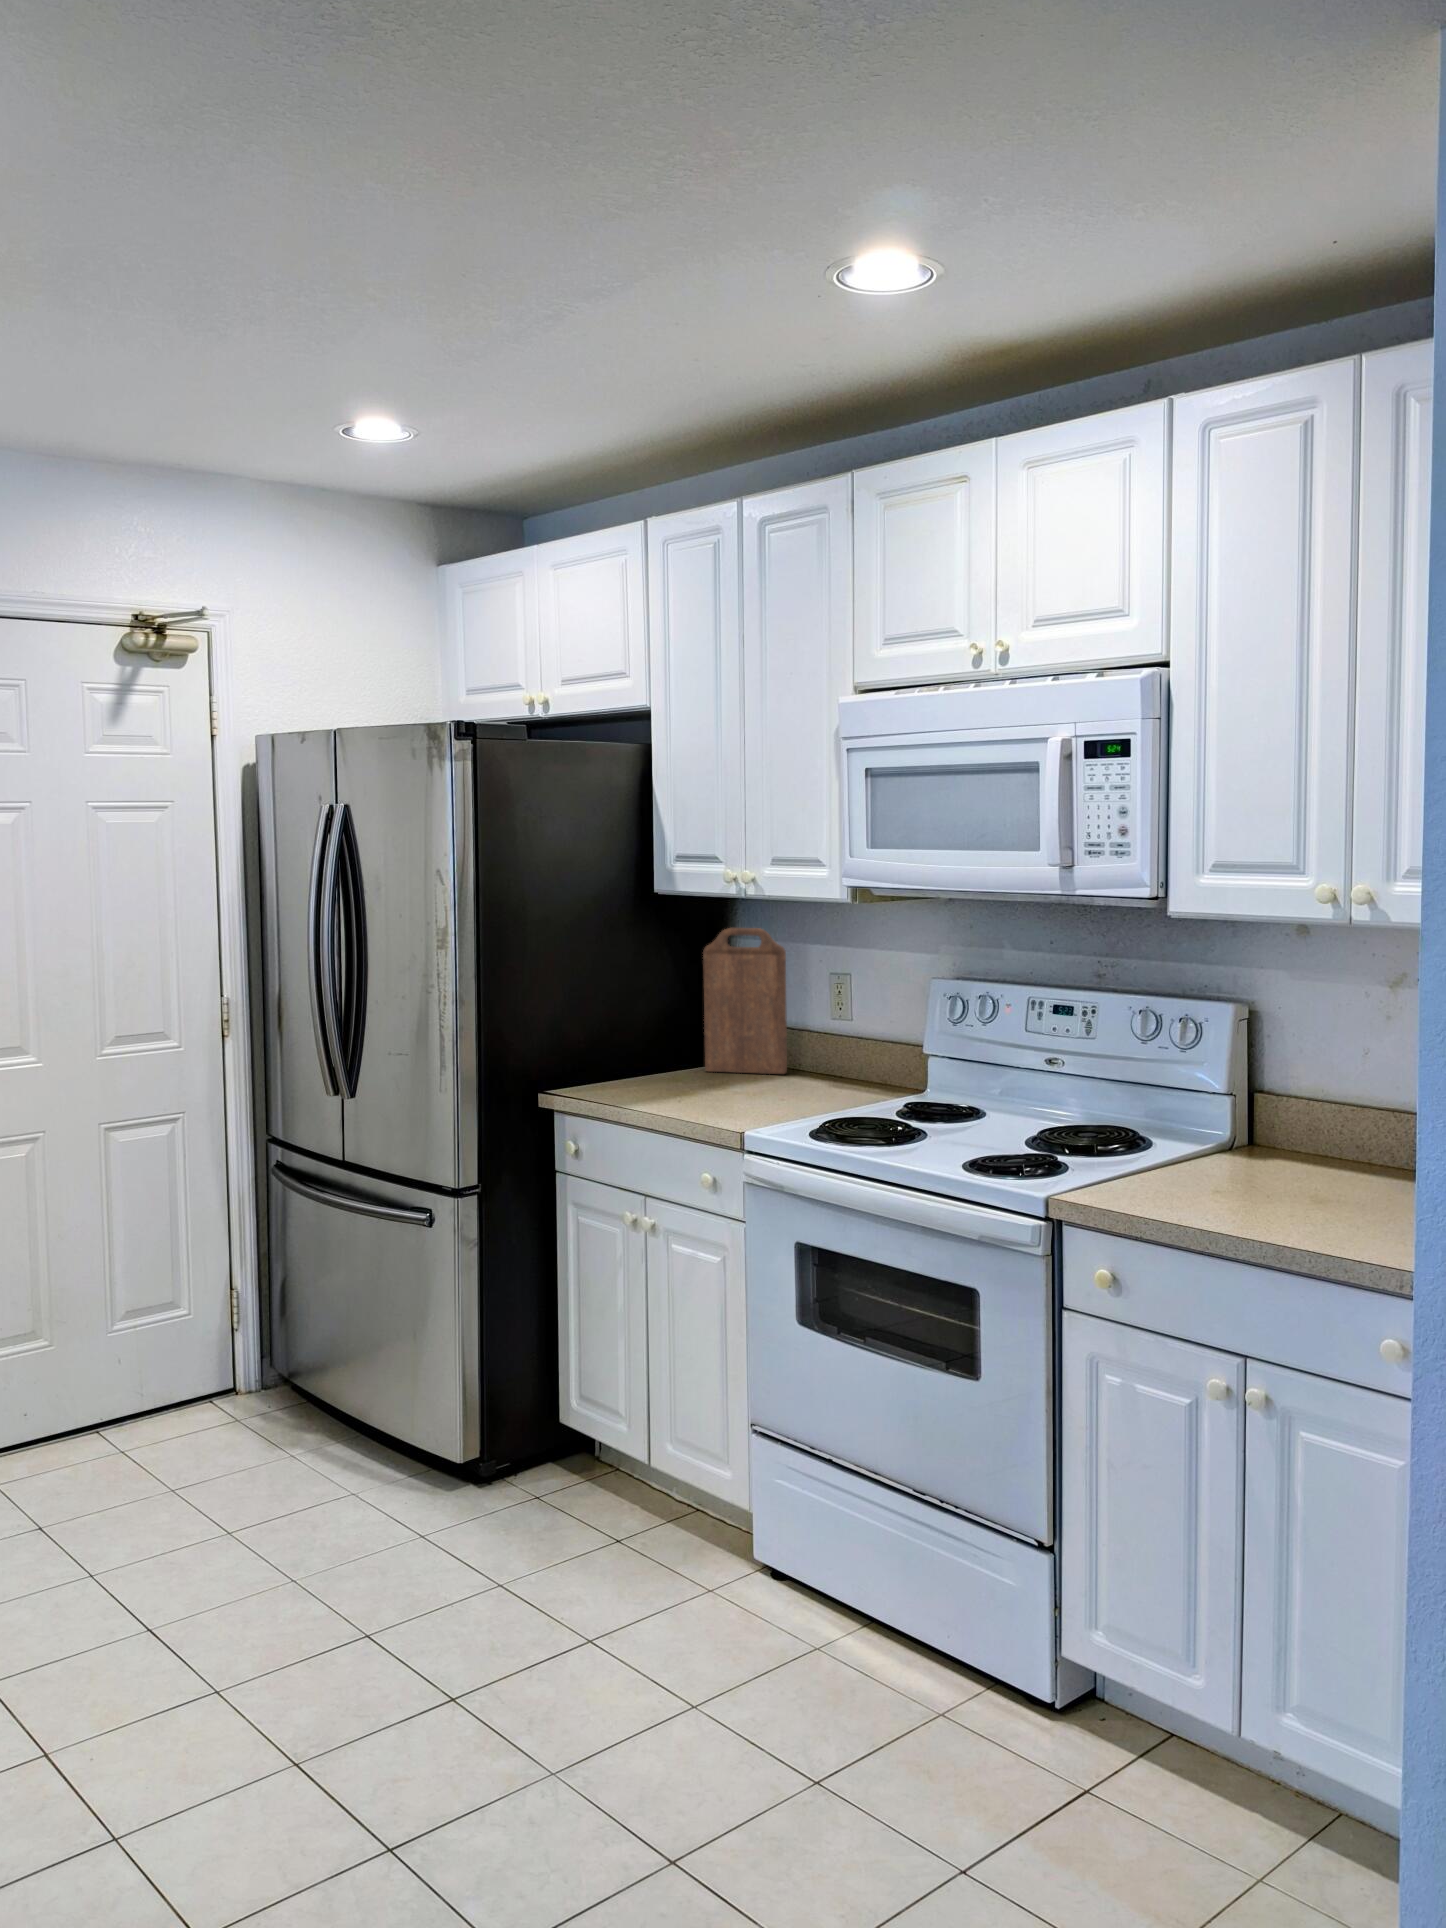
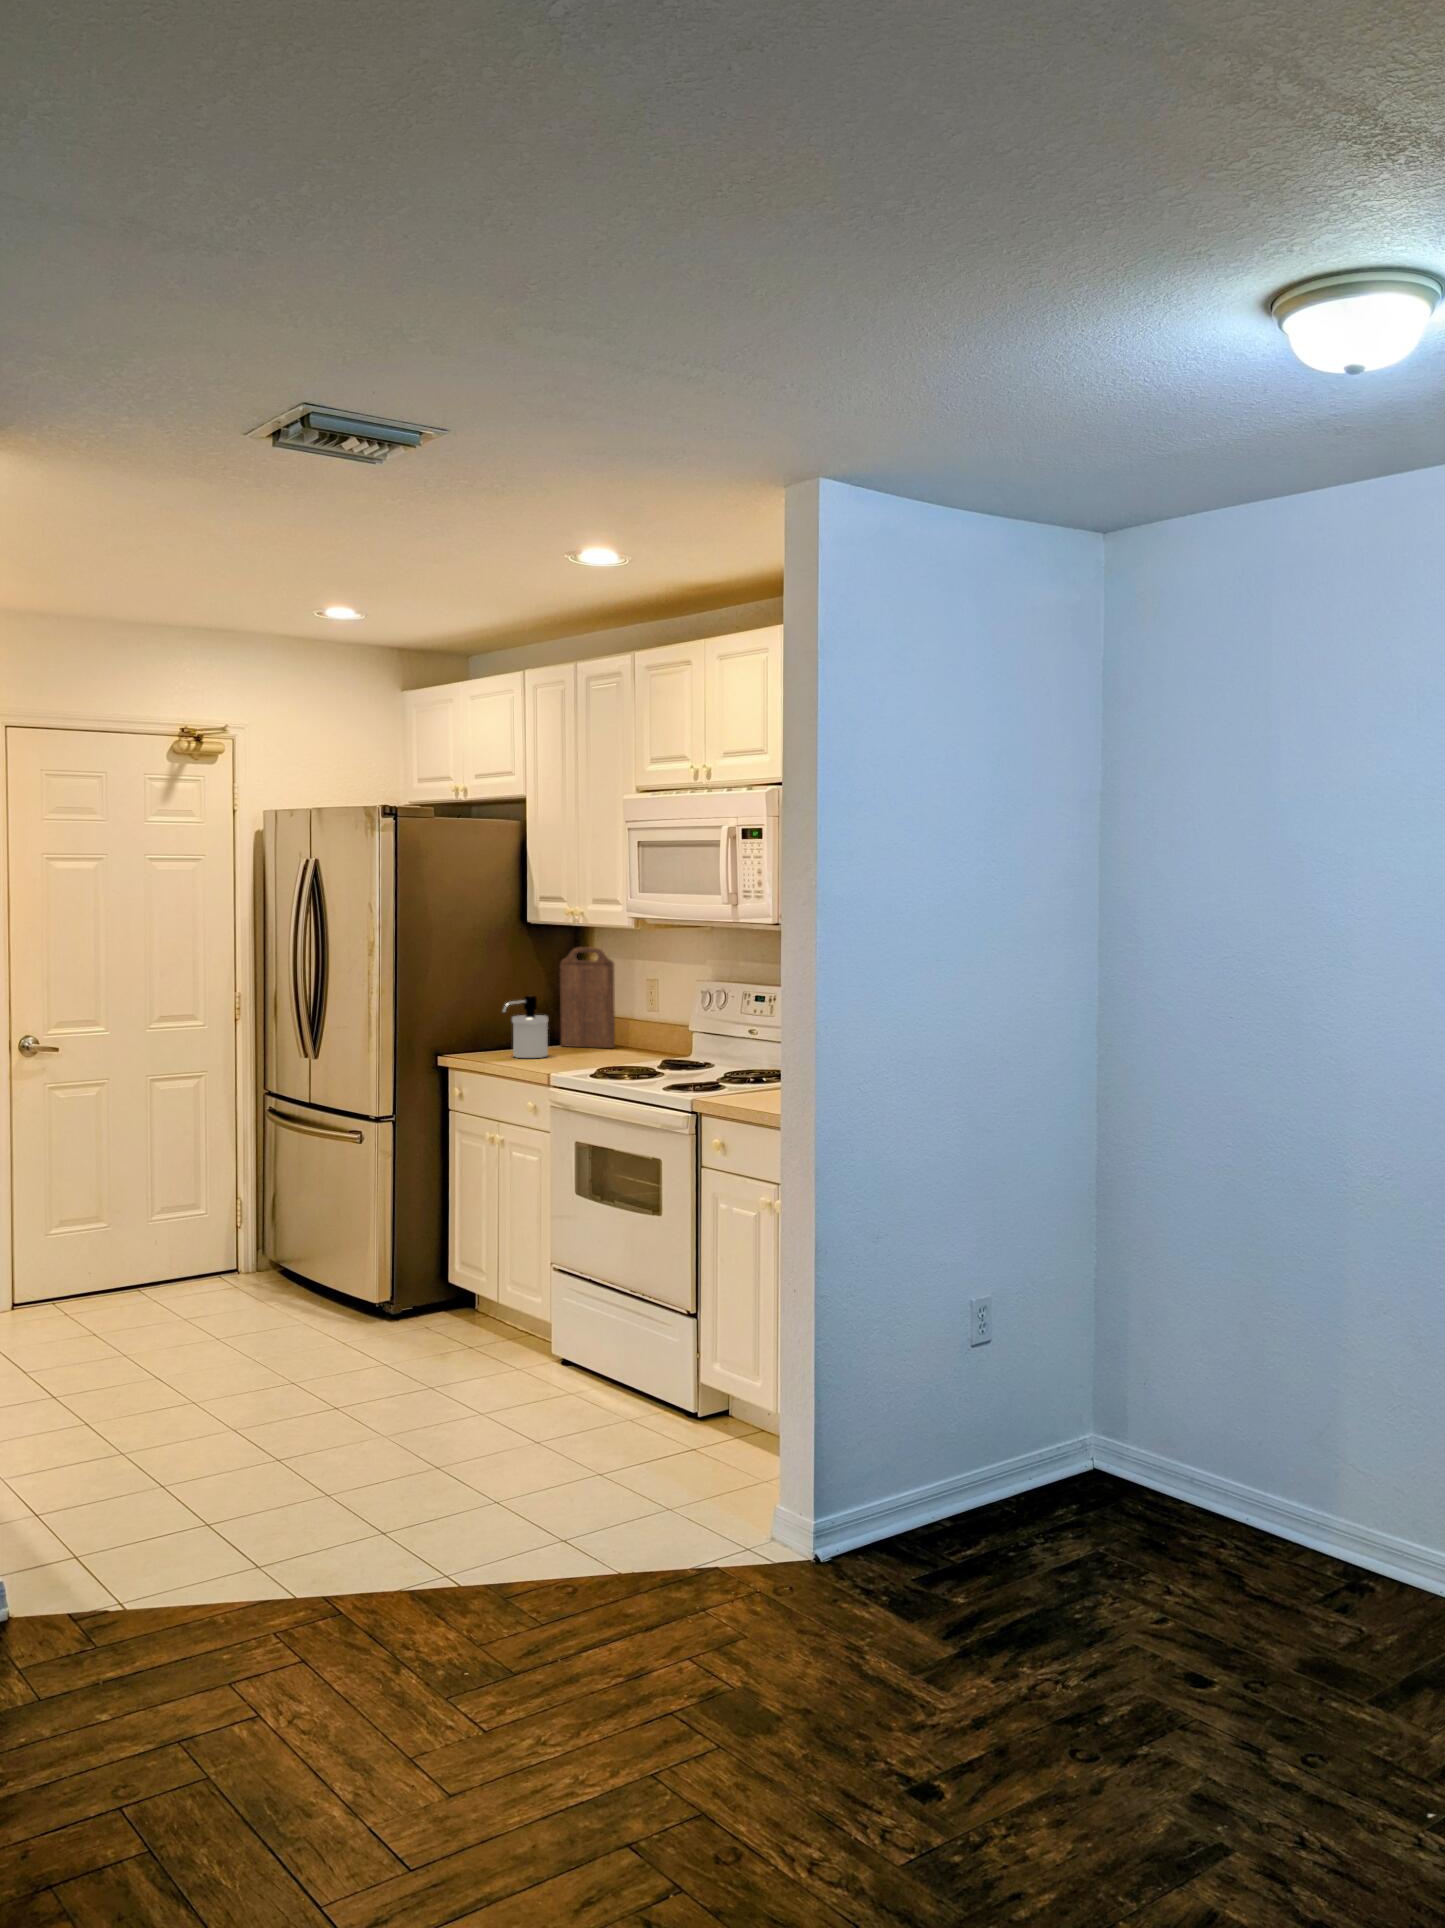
soap dispenser: none [646,1004,709,1099] -> present [503,996,549,1058]

